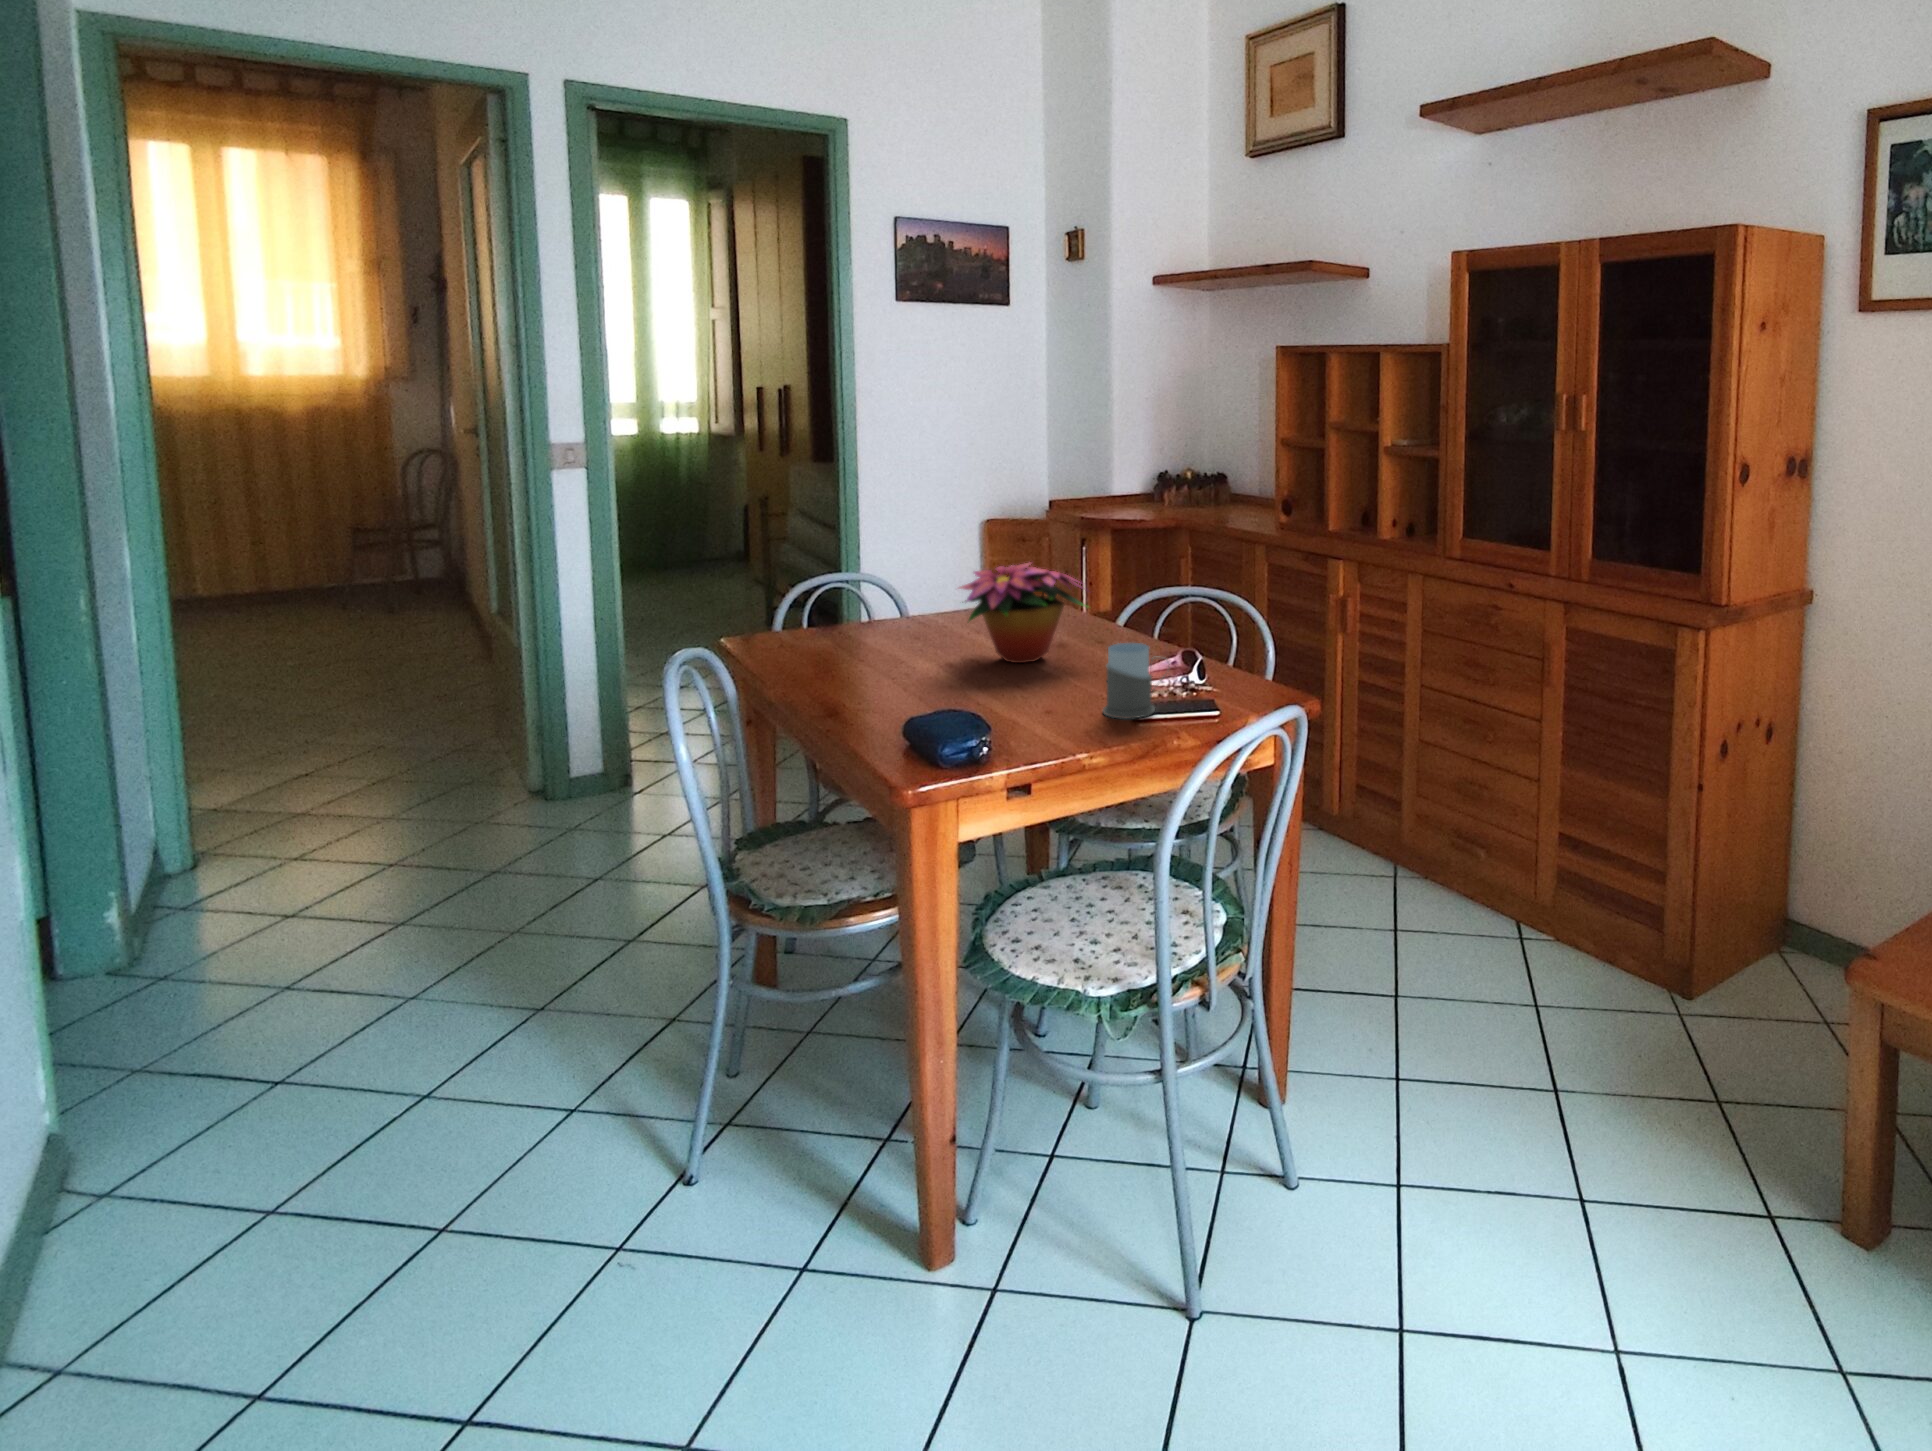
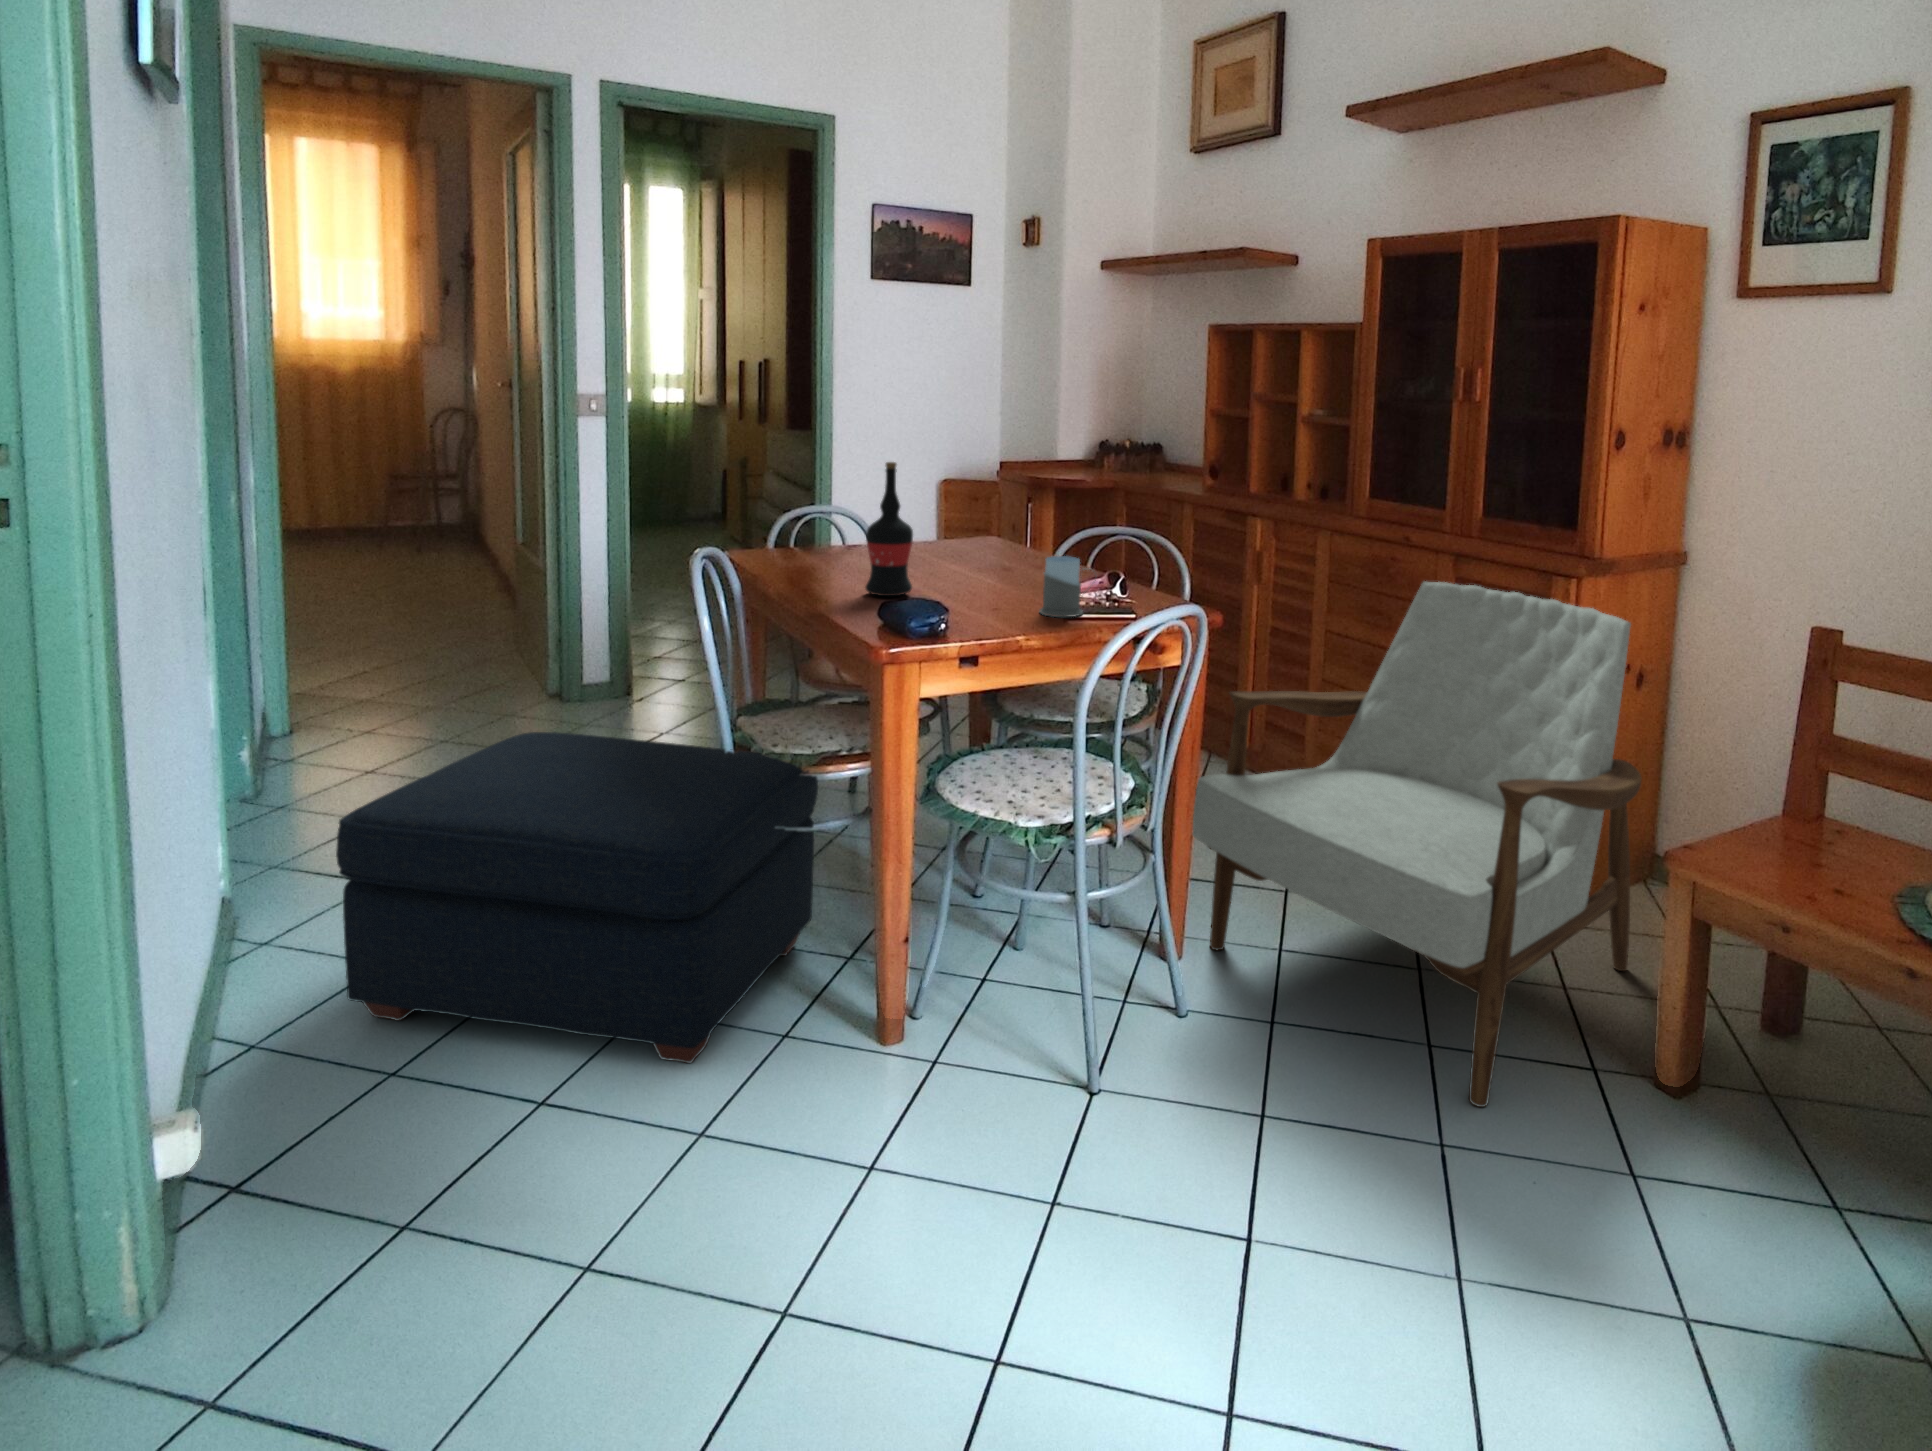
wine bottle: none [887,537,948,700] -> present [865,462,913,596]
flower arrangement: present [959,562,1086,663] -> none [916,493,1038,578]
armchair: none [1294,638,1801,1286] -> present [1193,582,1642,1107]
ottoman: none [173,889,838,1334] -> present [336,732,818,1063]

